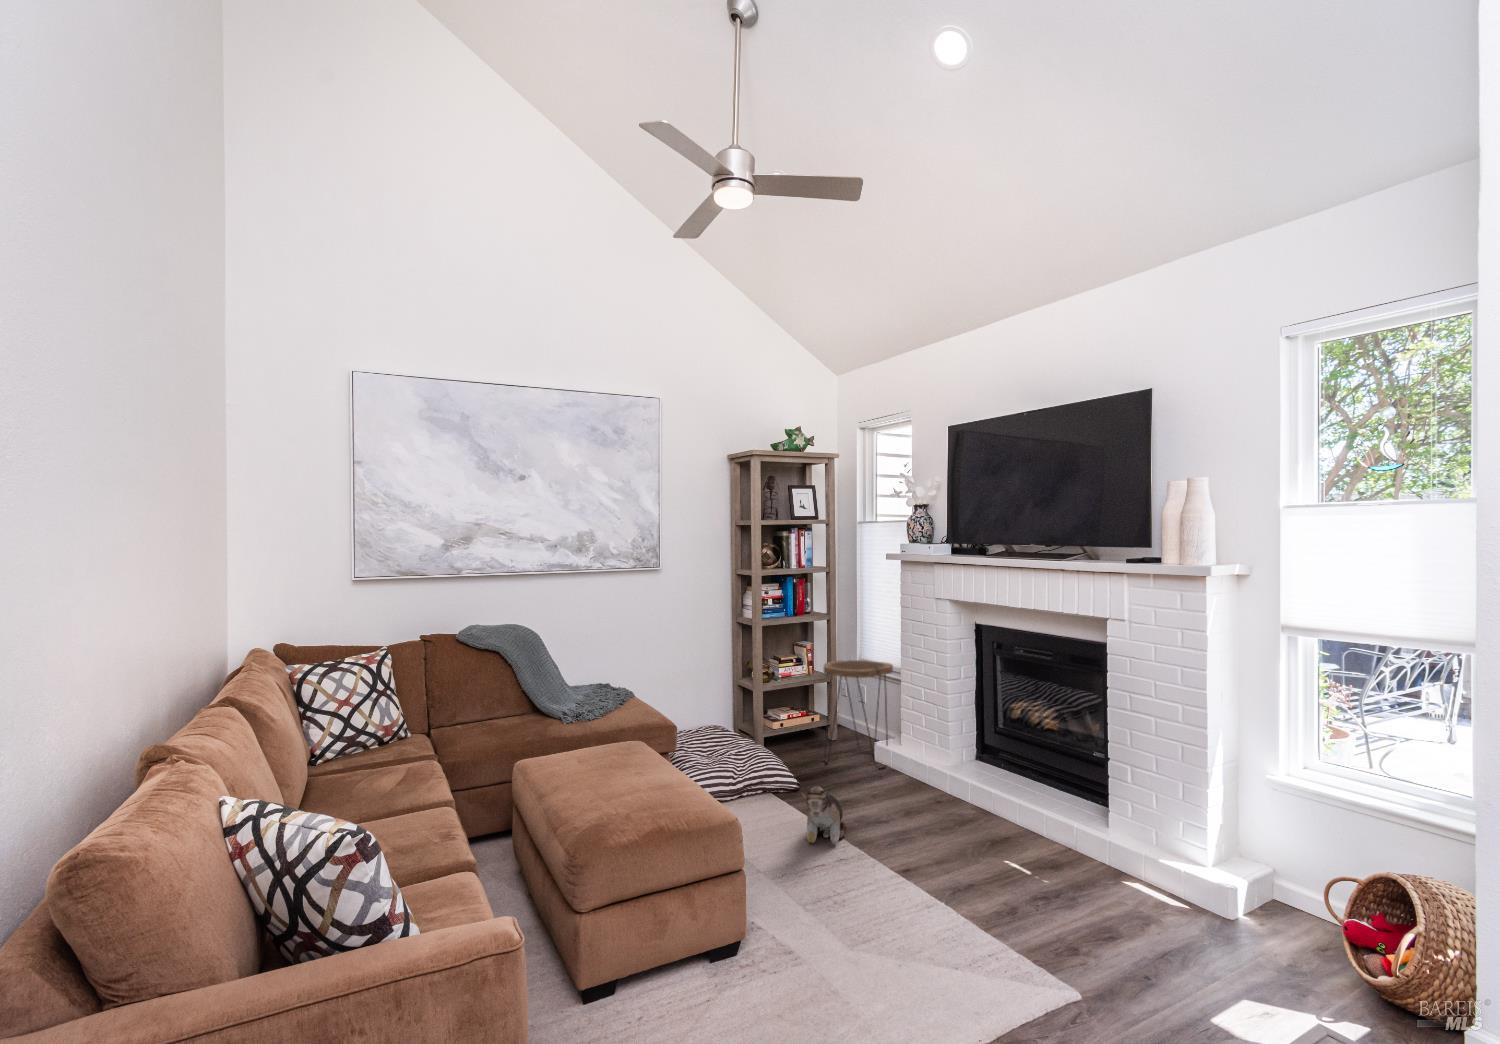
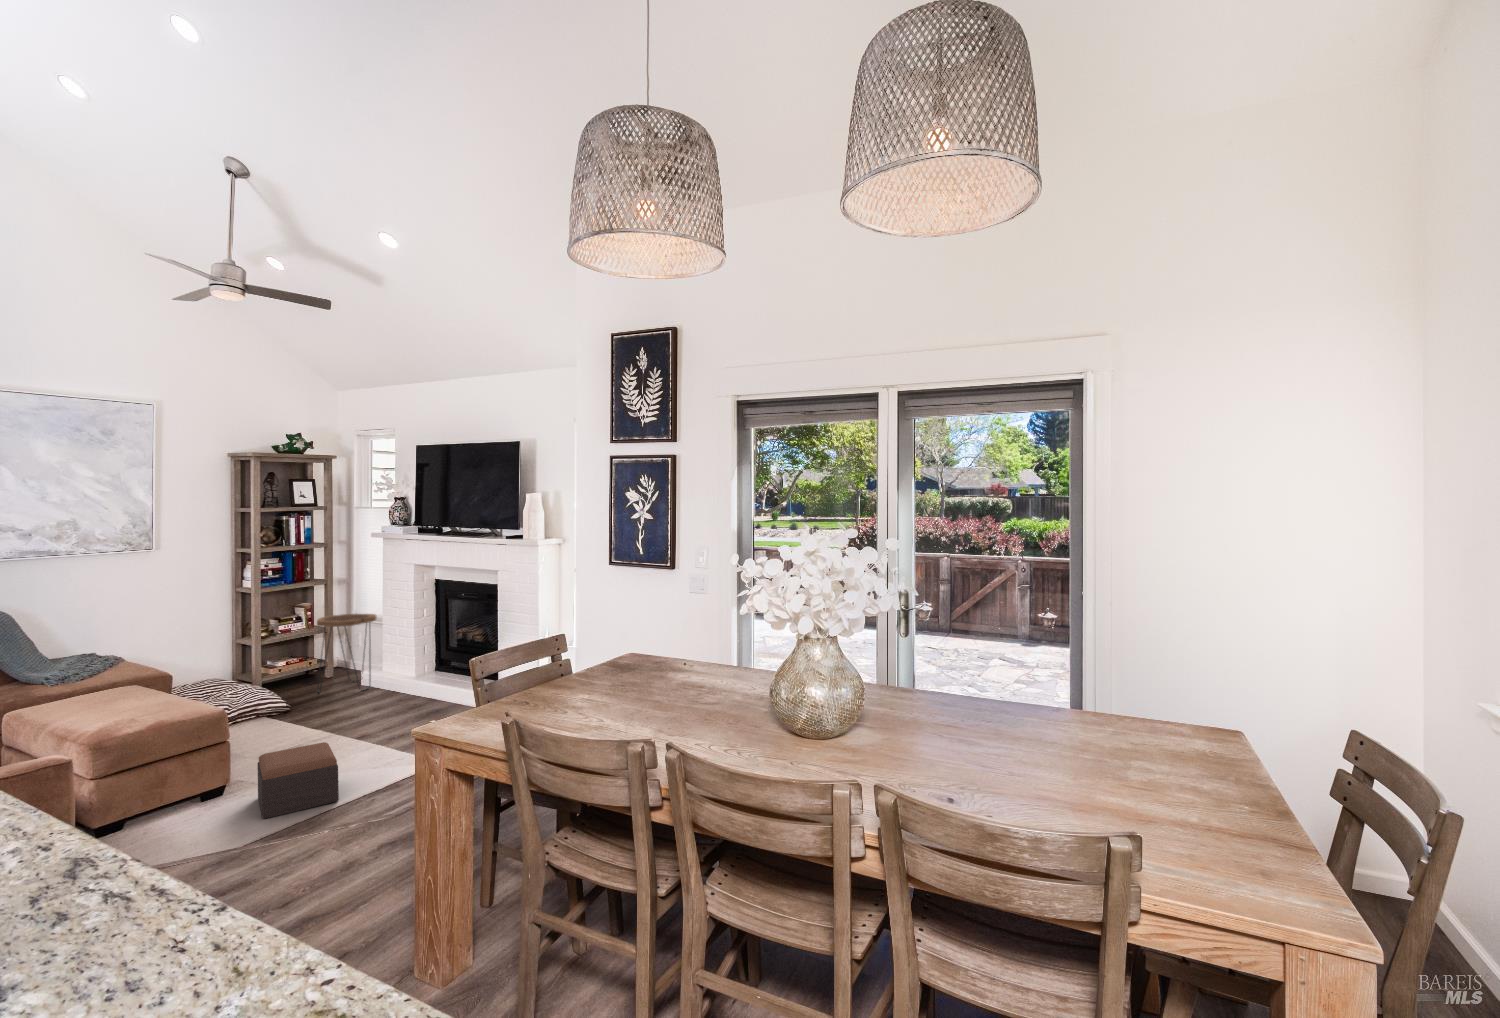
plush toy: present [802,786,846,843] -> none [285,701,324,741]
footstool: none [779,880,901,1009] -> present [258,742,339,819]

